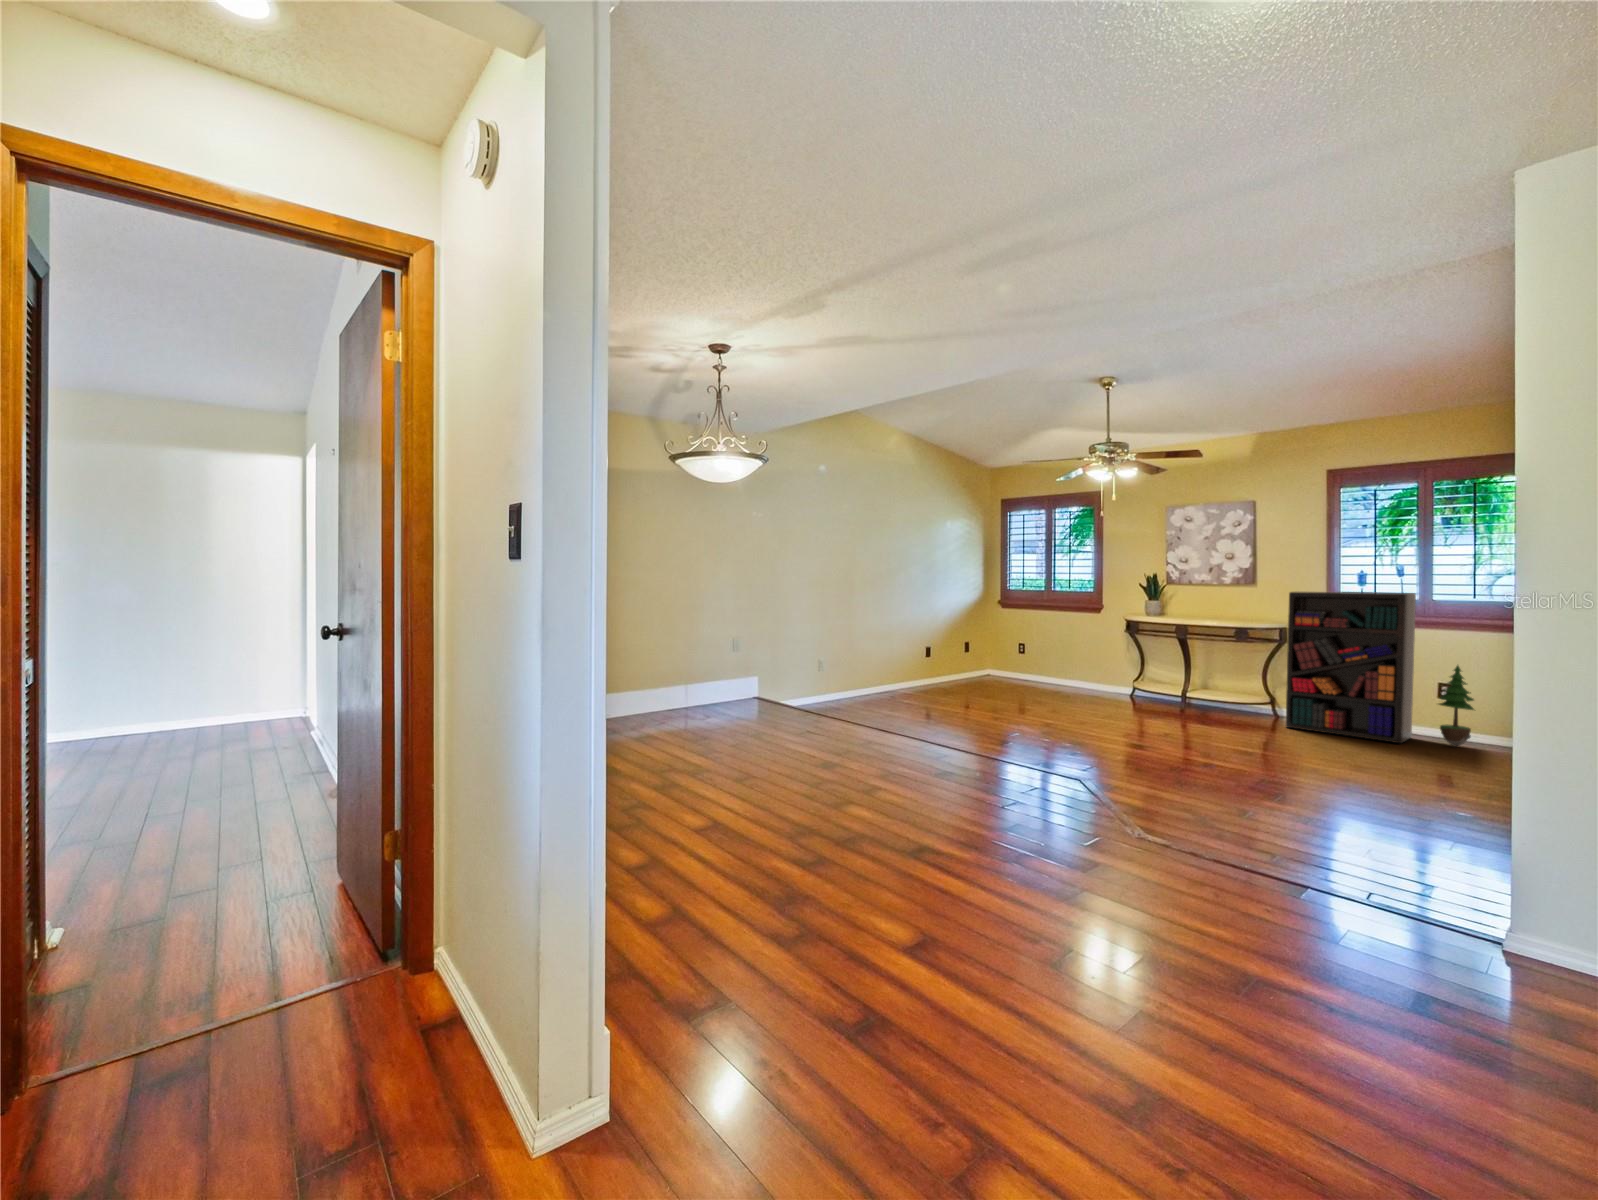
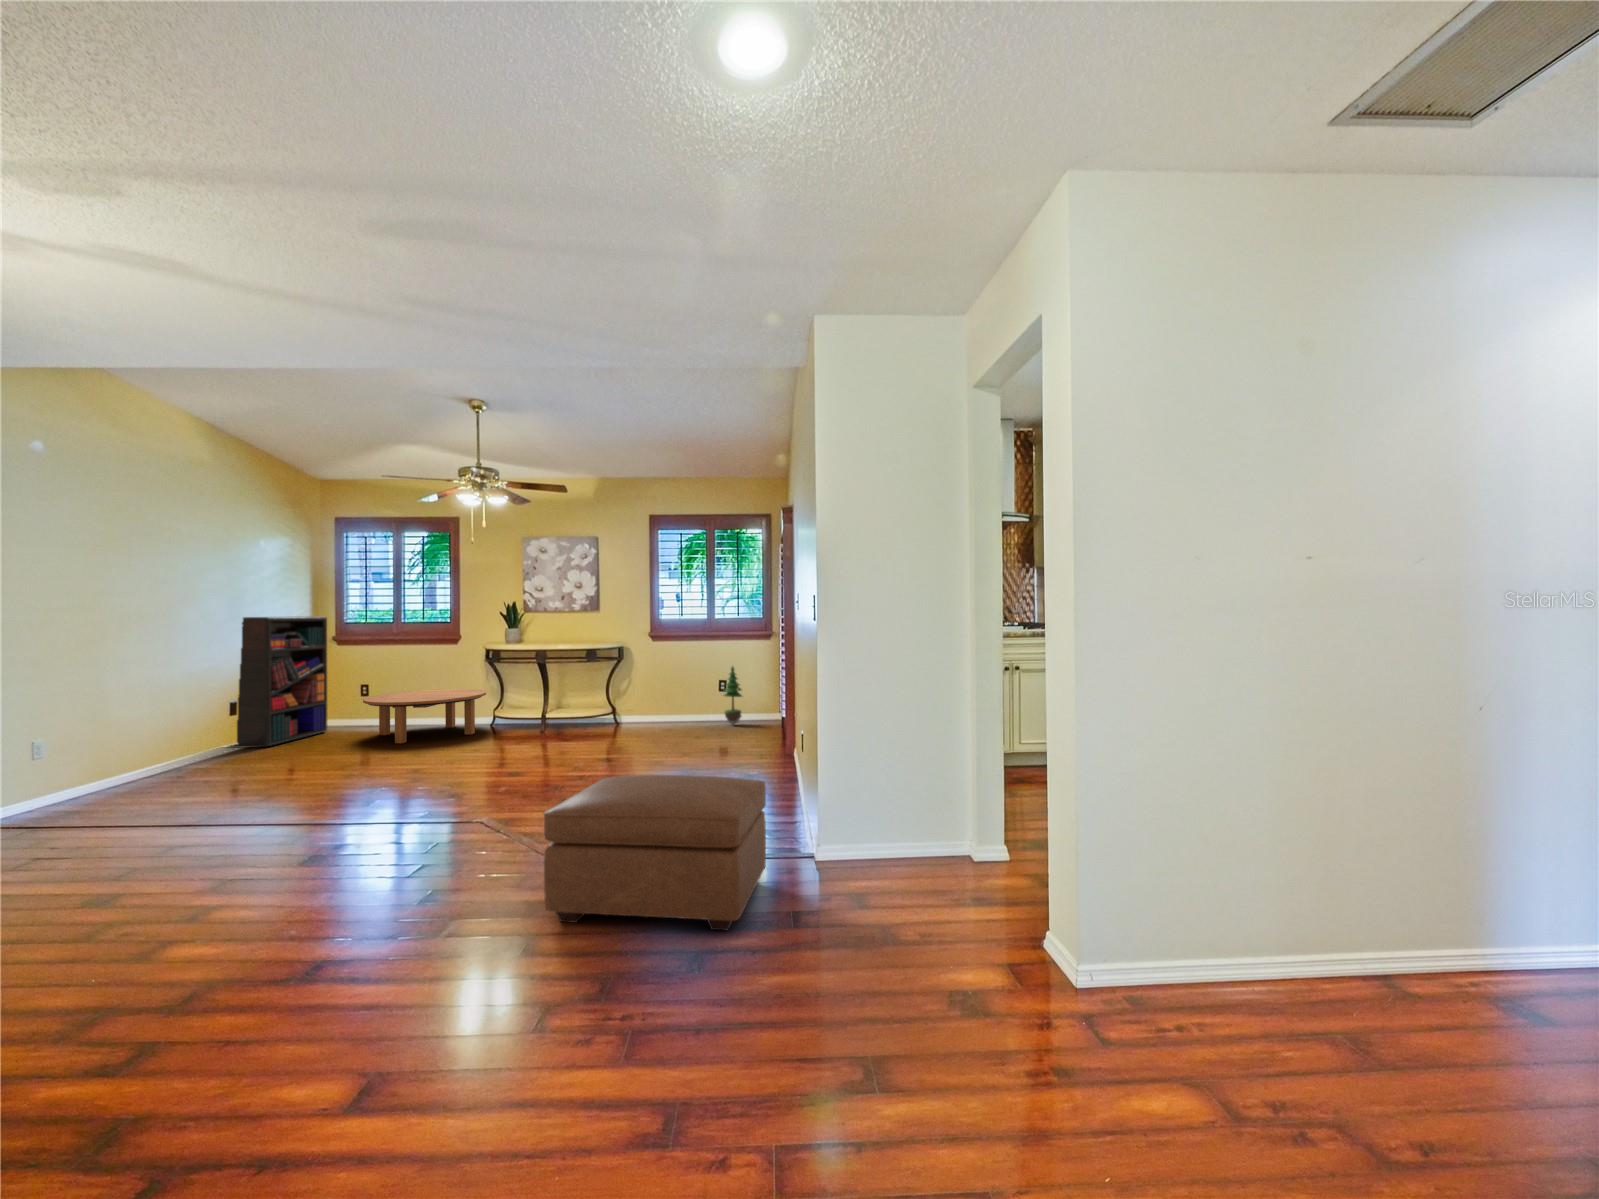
bookshelf: present [1286,591,1416,743] -> present [227,616,327,748]
coffee table: none [1017,655,1124,703] -> present [363,689,486,743]
ottoman: none [1116,763,1409,963] -> present [544,775,766,930]

